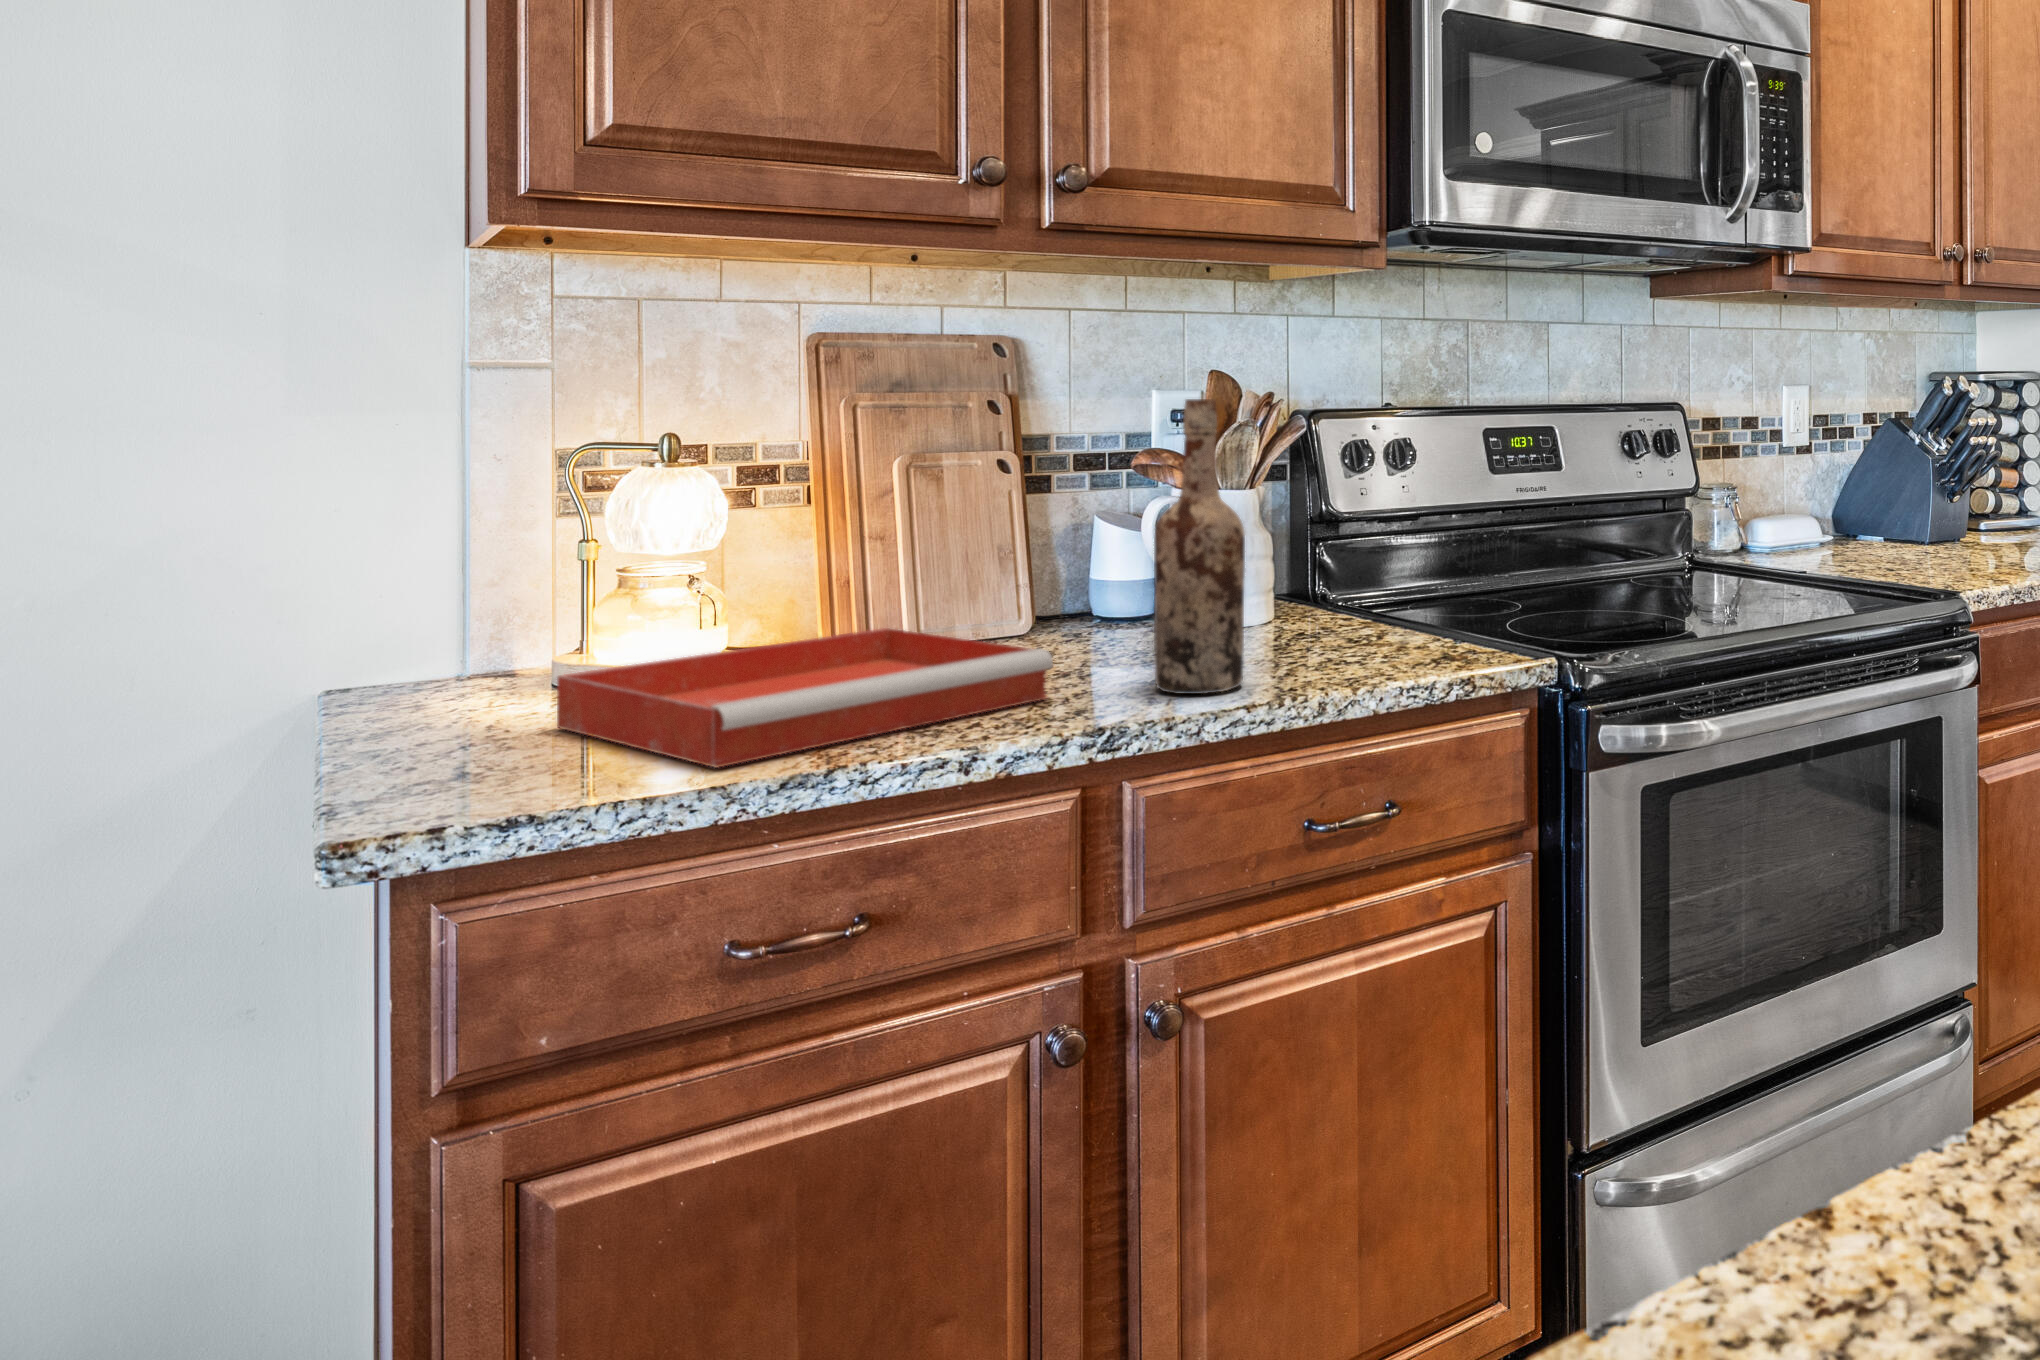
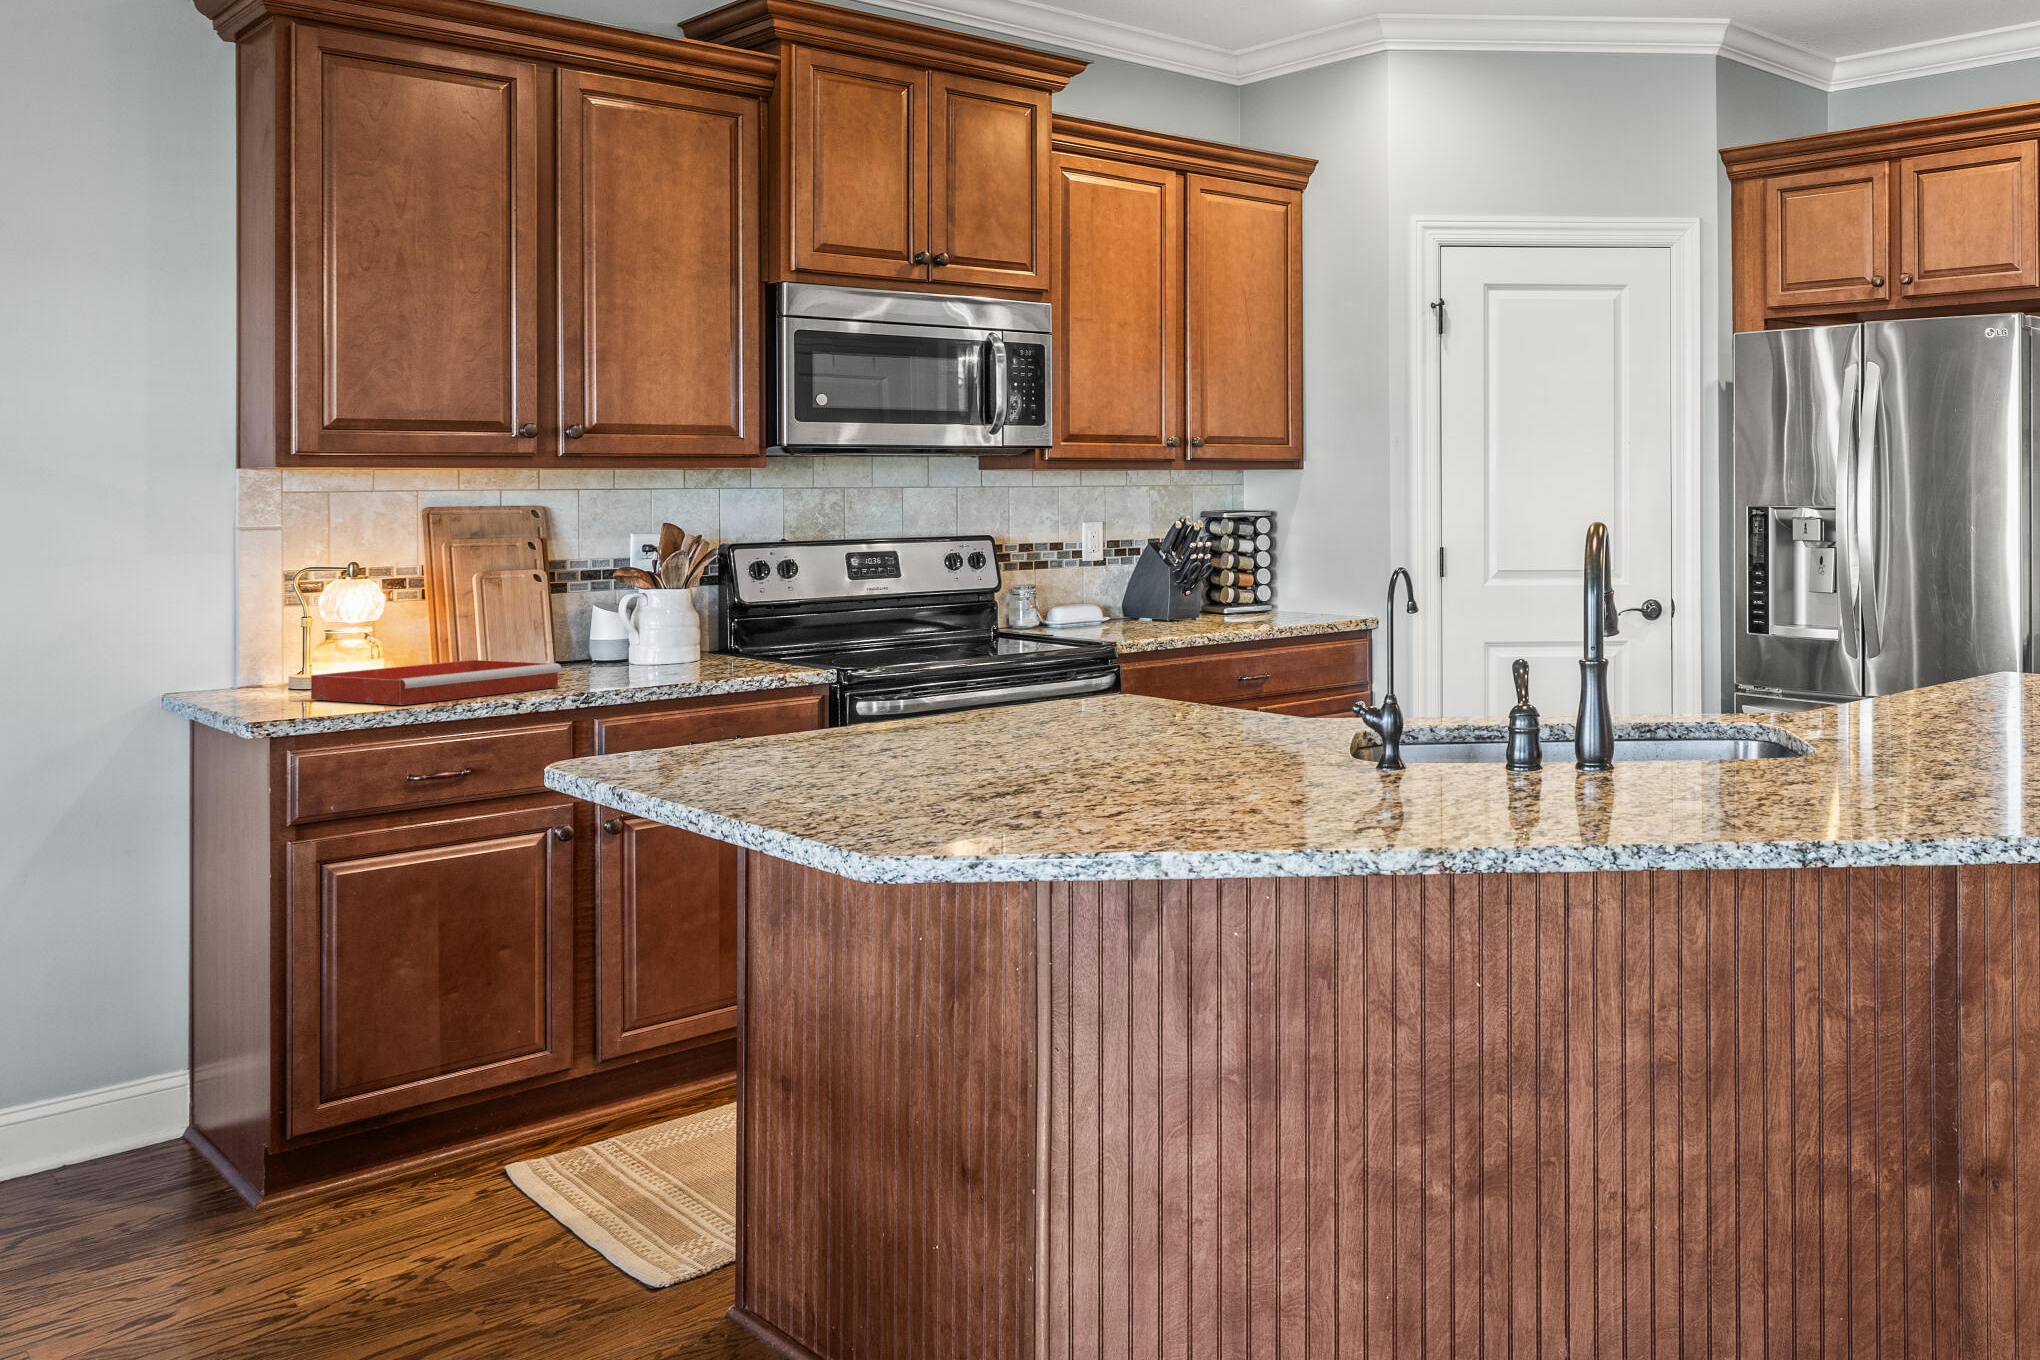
wine bottle: present [1154,399,1245,694] -> none [615,543,663,684]

